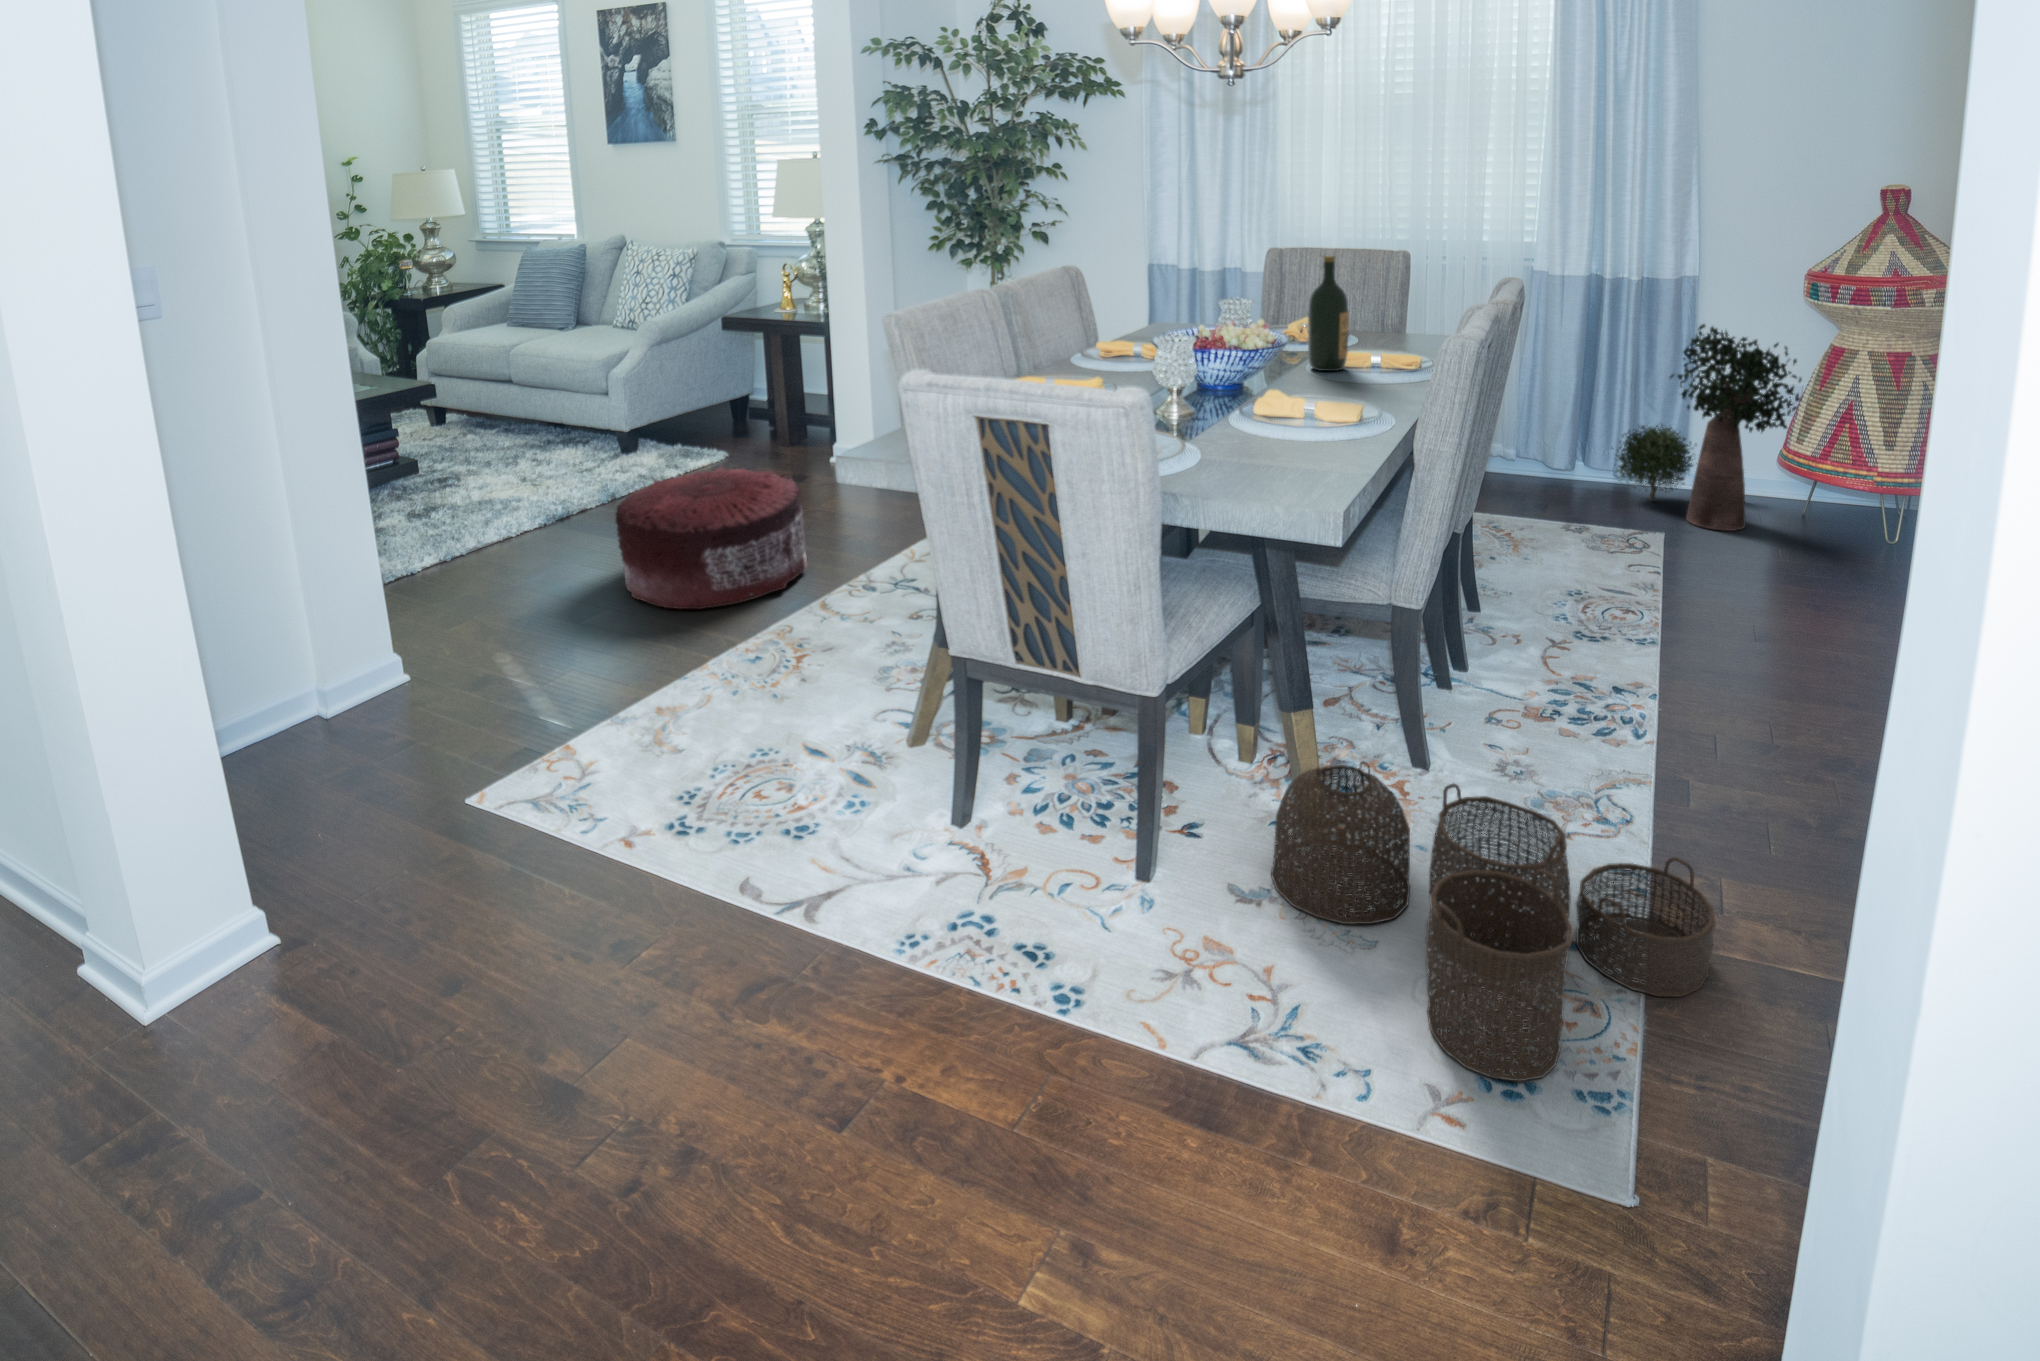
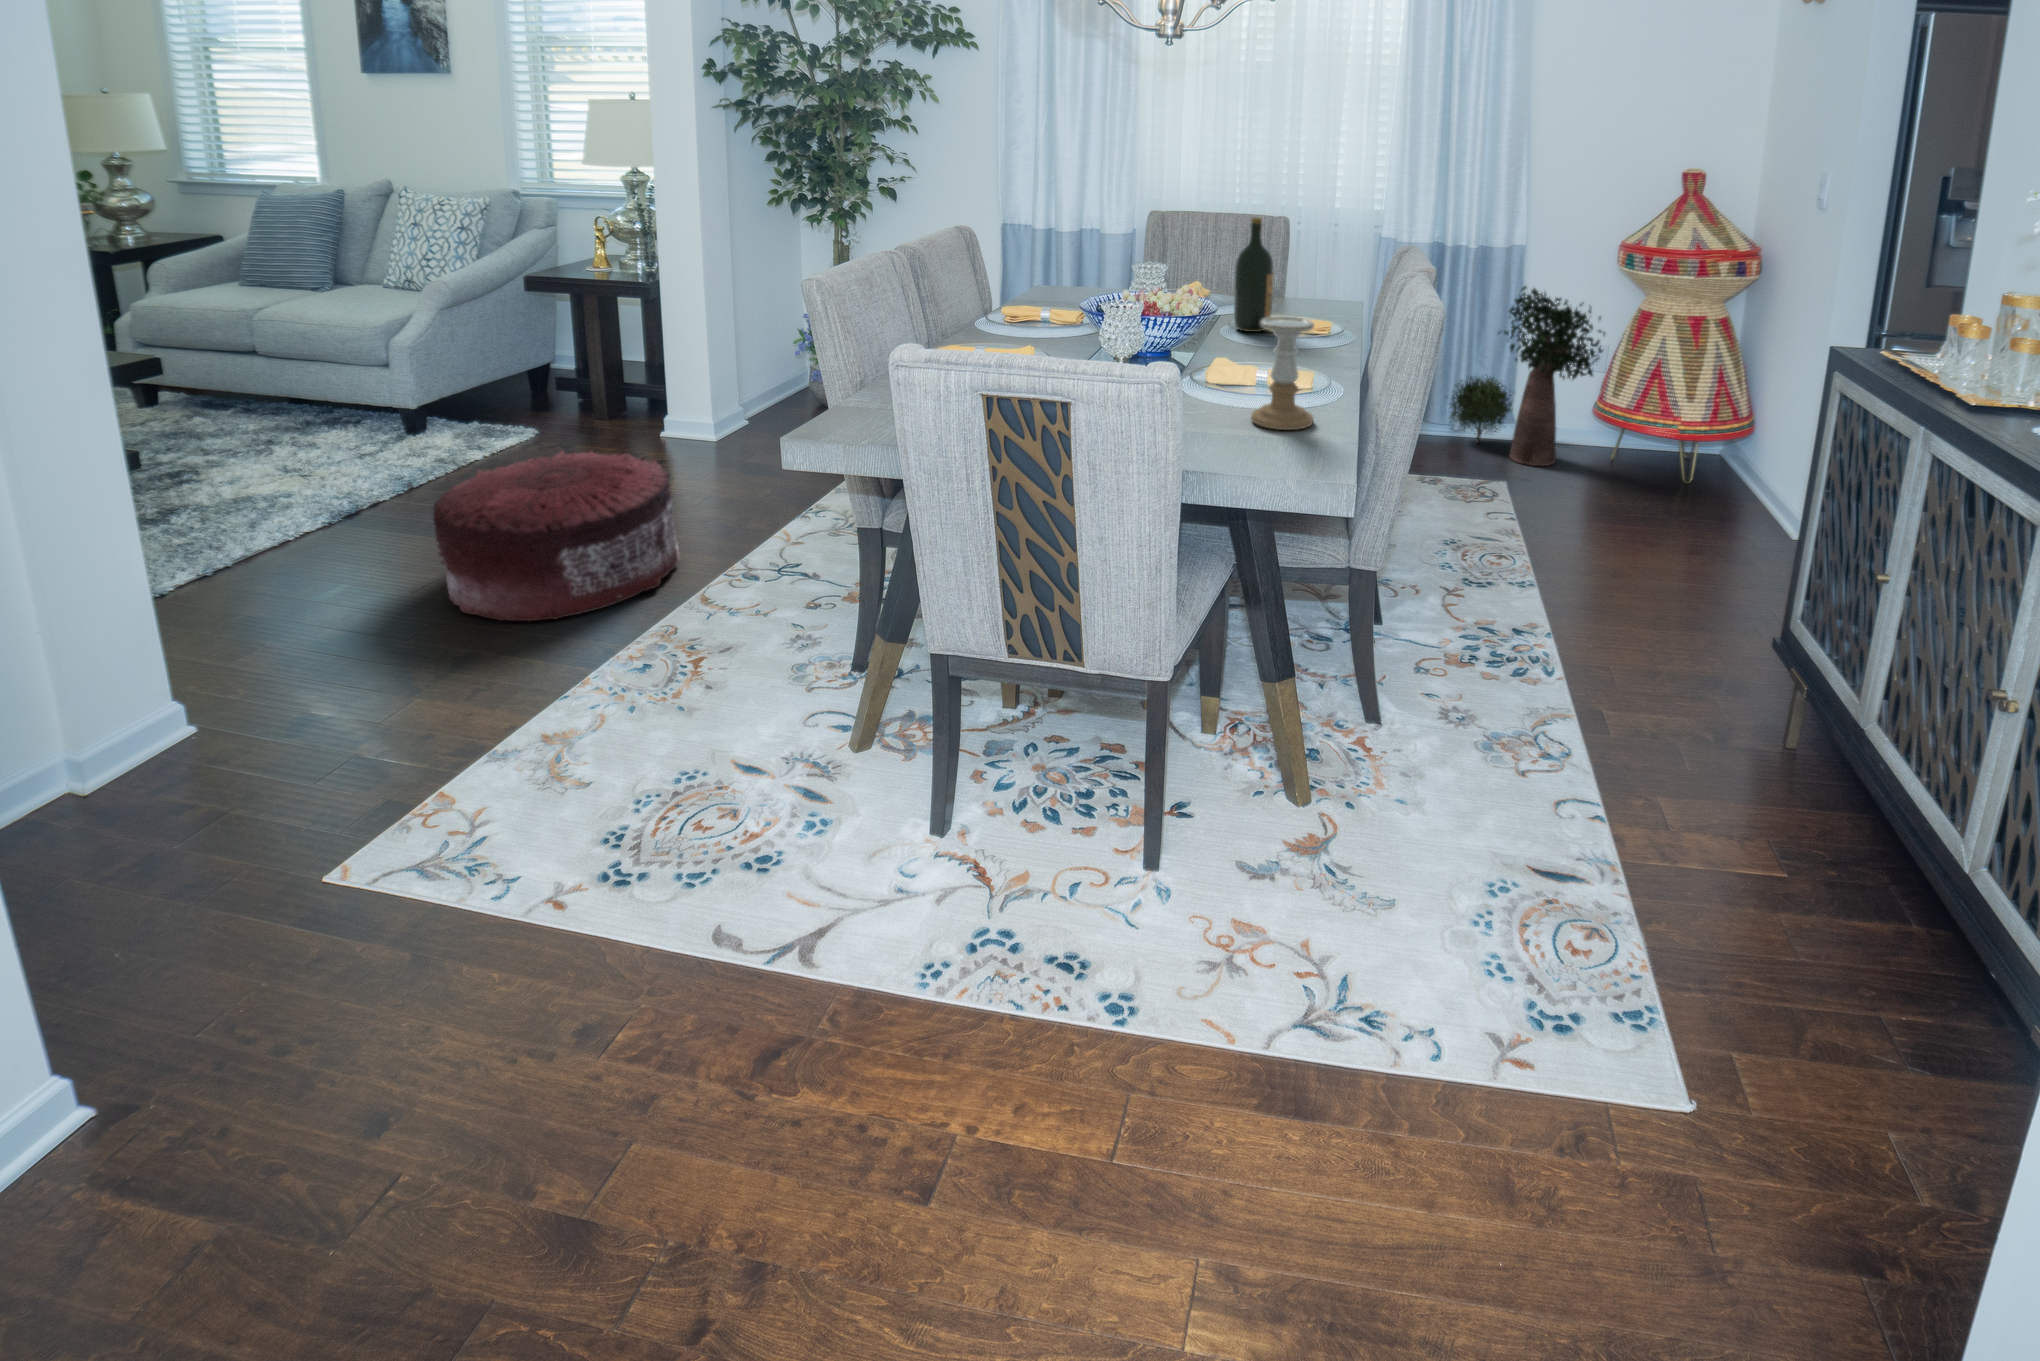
candle holder: none [1266,355,1329,467] -> present [1251,316,1314,430]
woven basket: present [1271,761,1716,1081] -> none [1275,719,1682,1015]

